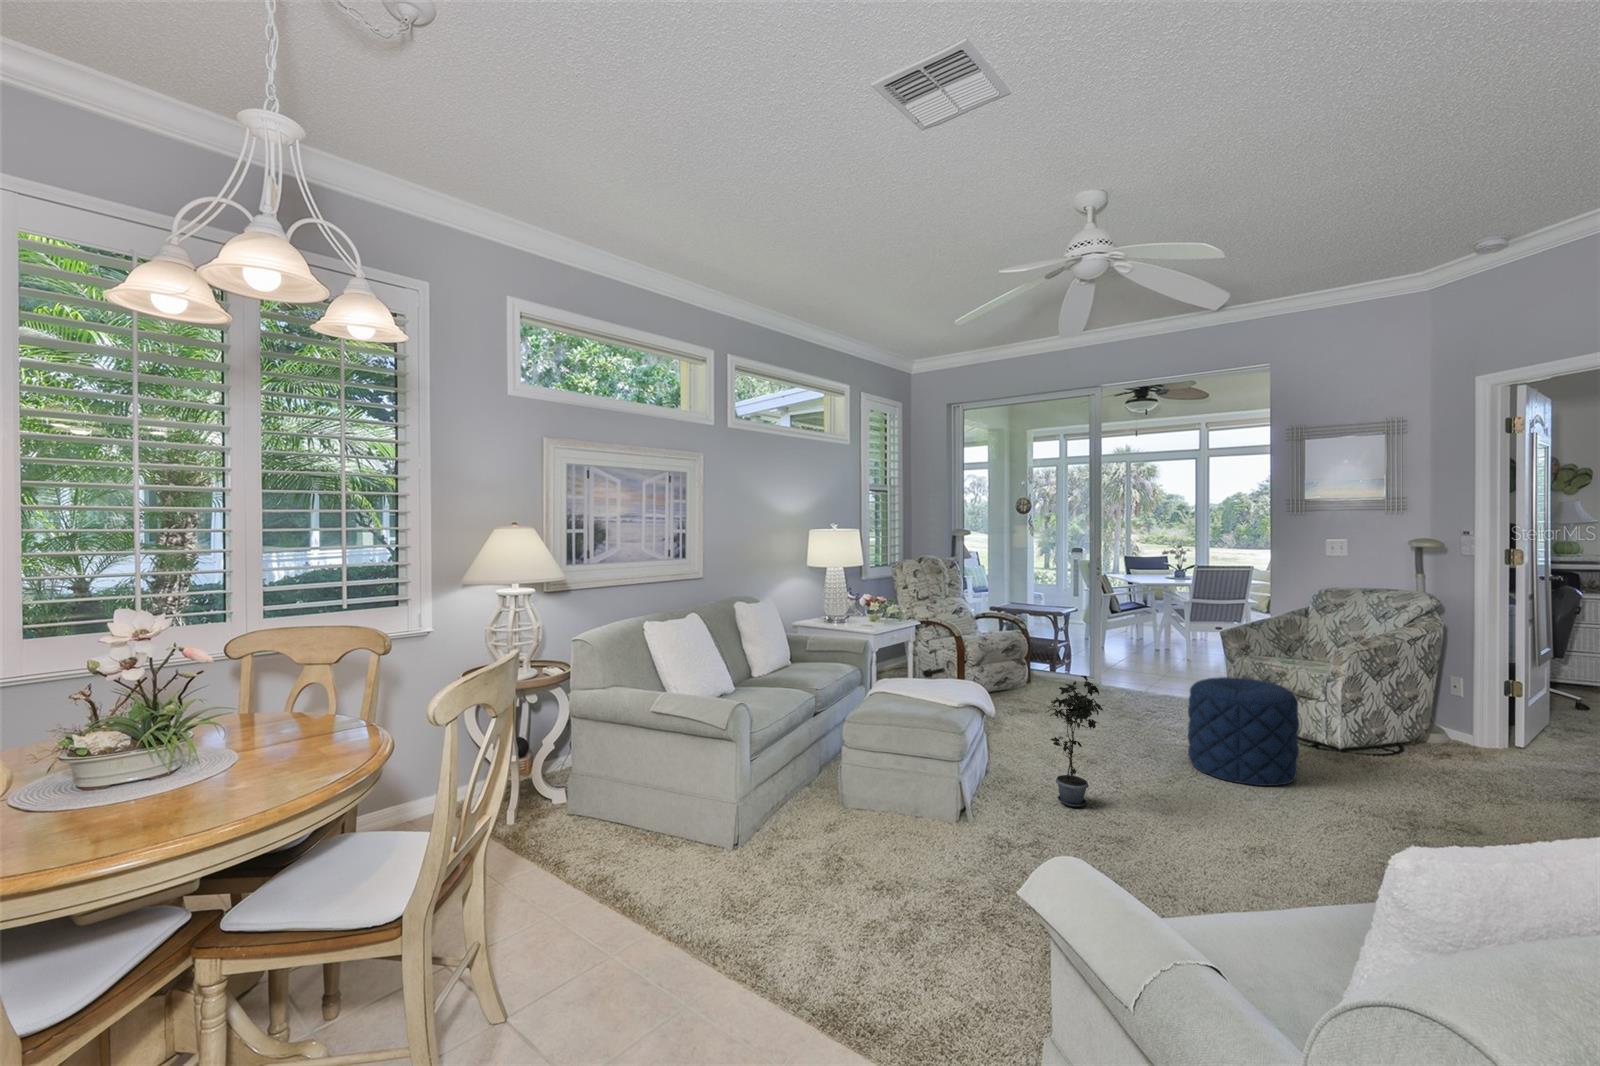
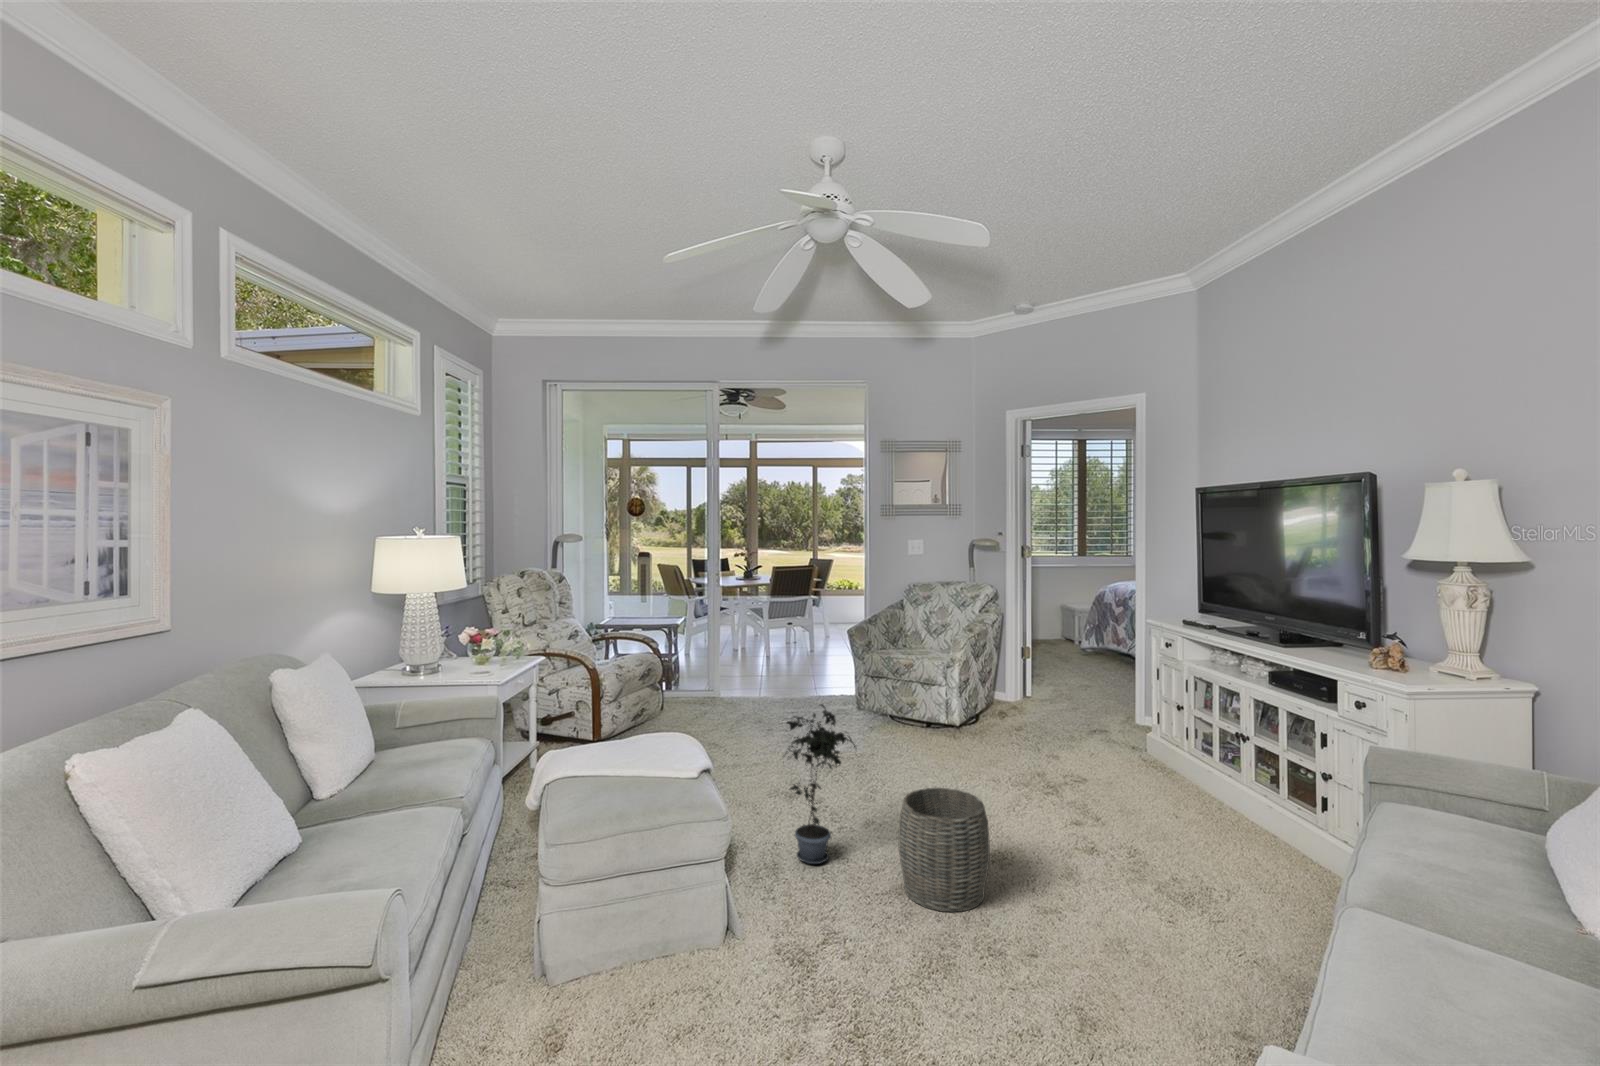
pouf: present [1188,677,1300,786] -> none [862,676,956,783]
woven basket: none [1125,761,1216,870] -> present [899,788,990,912]

